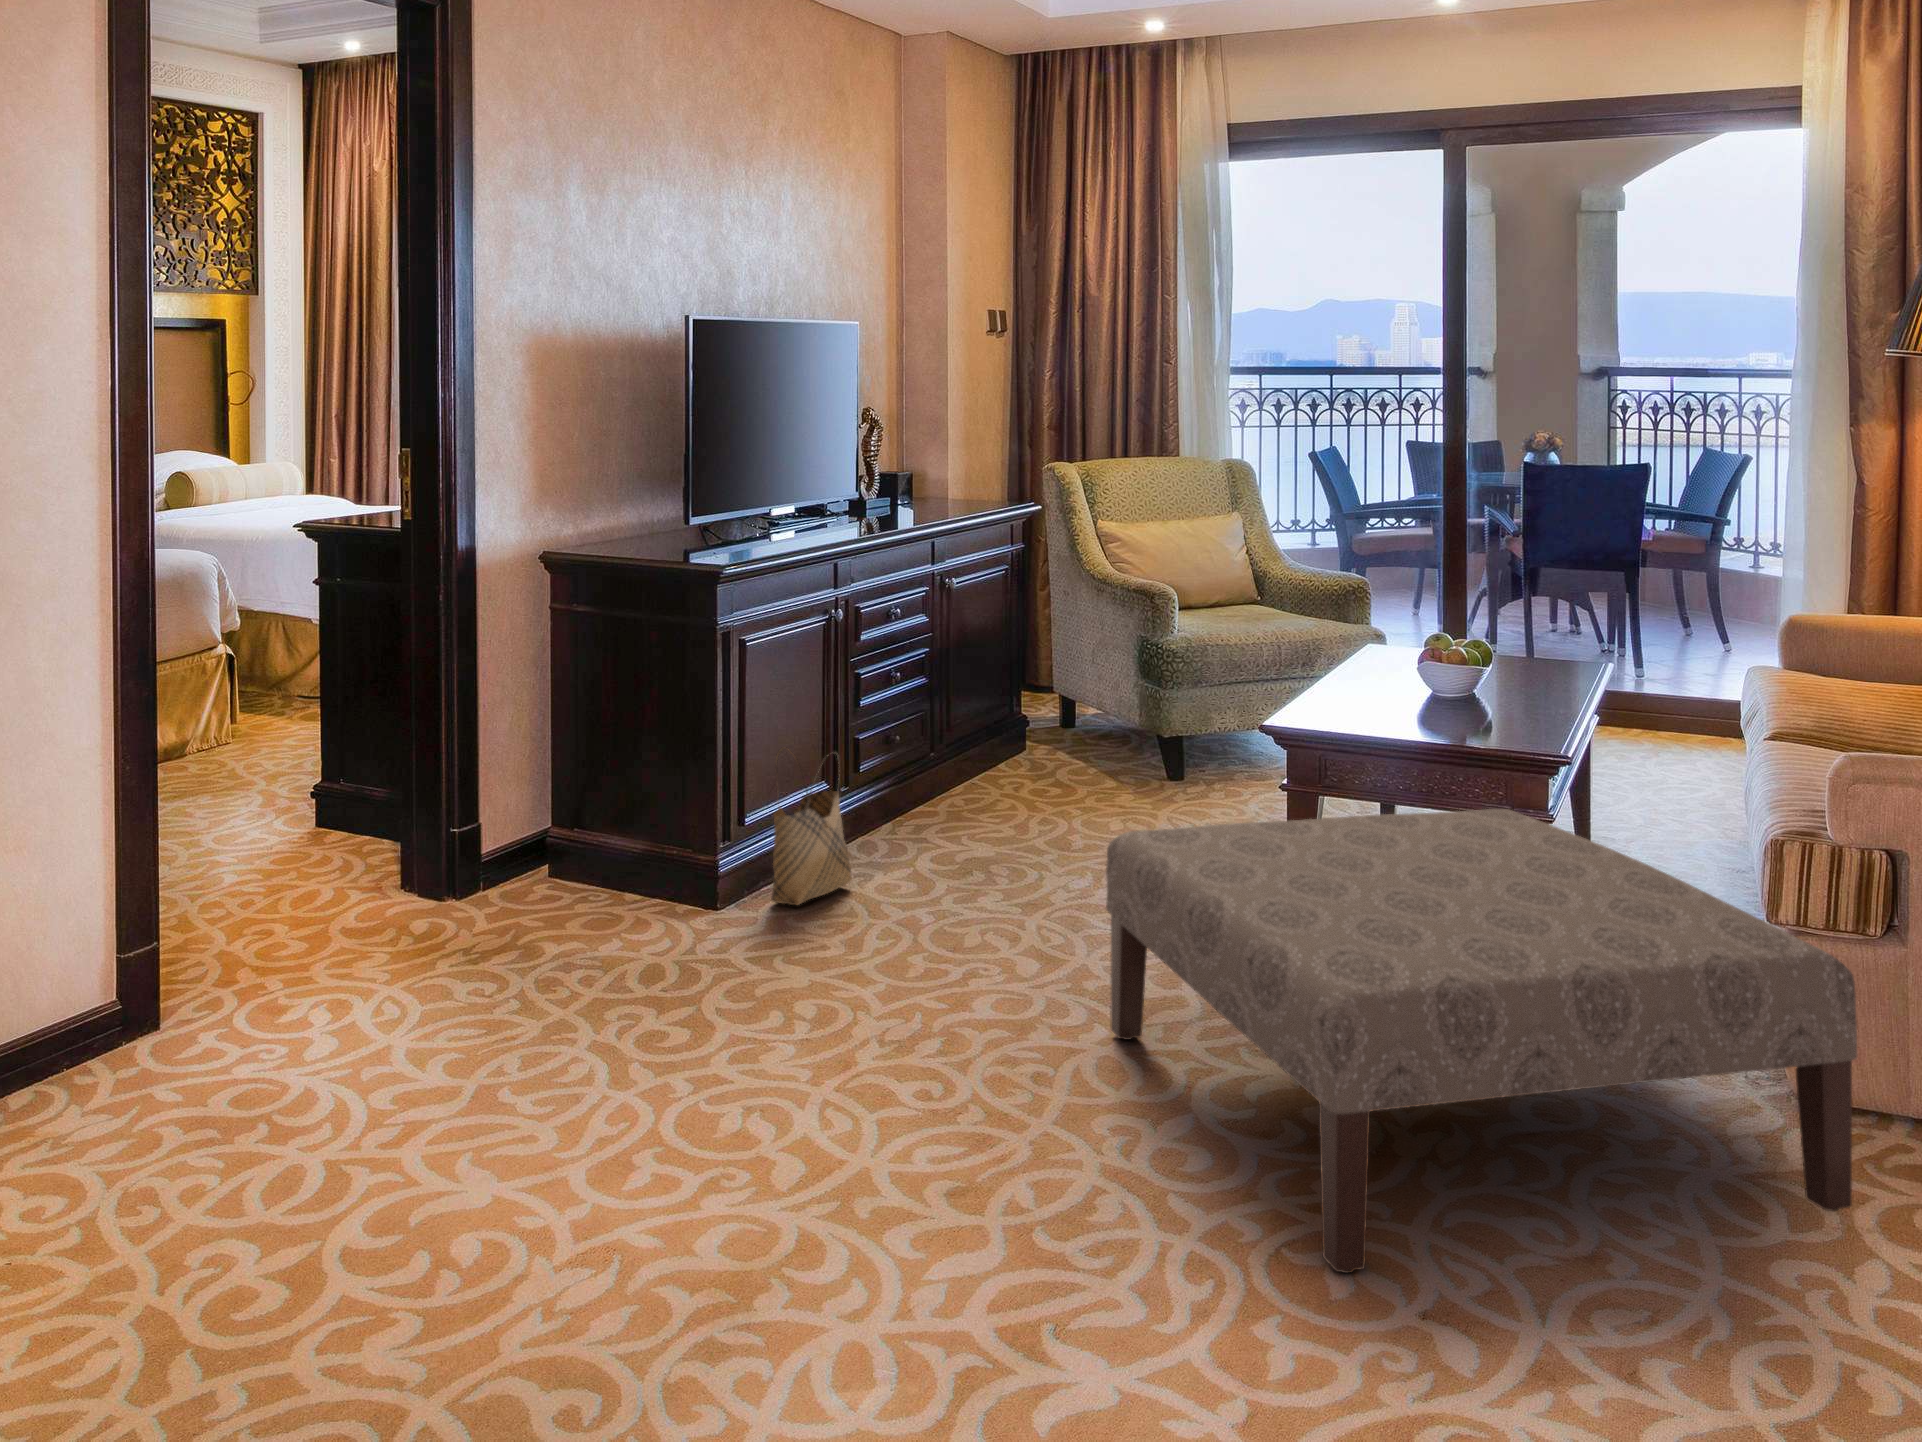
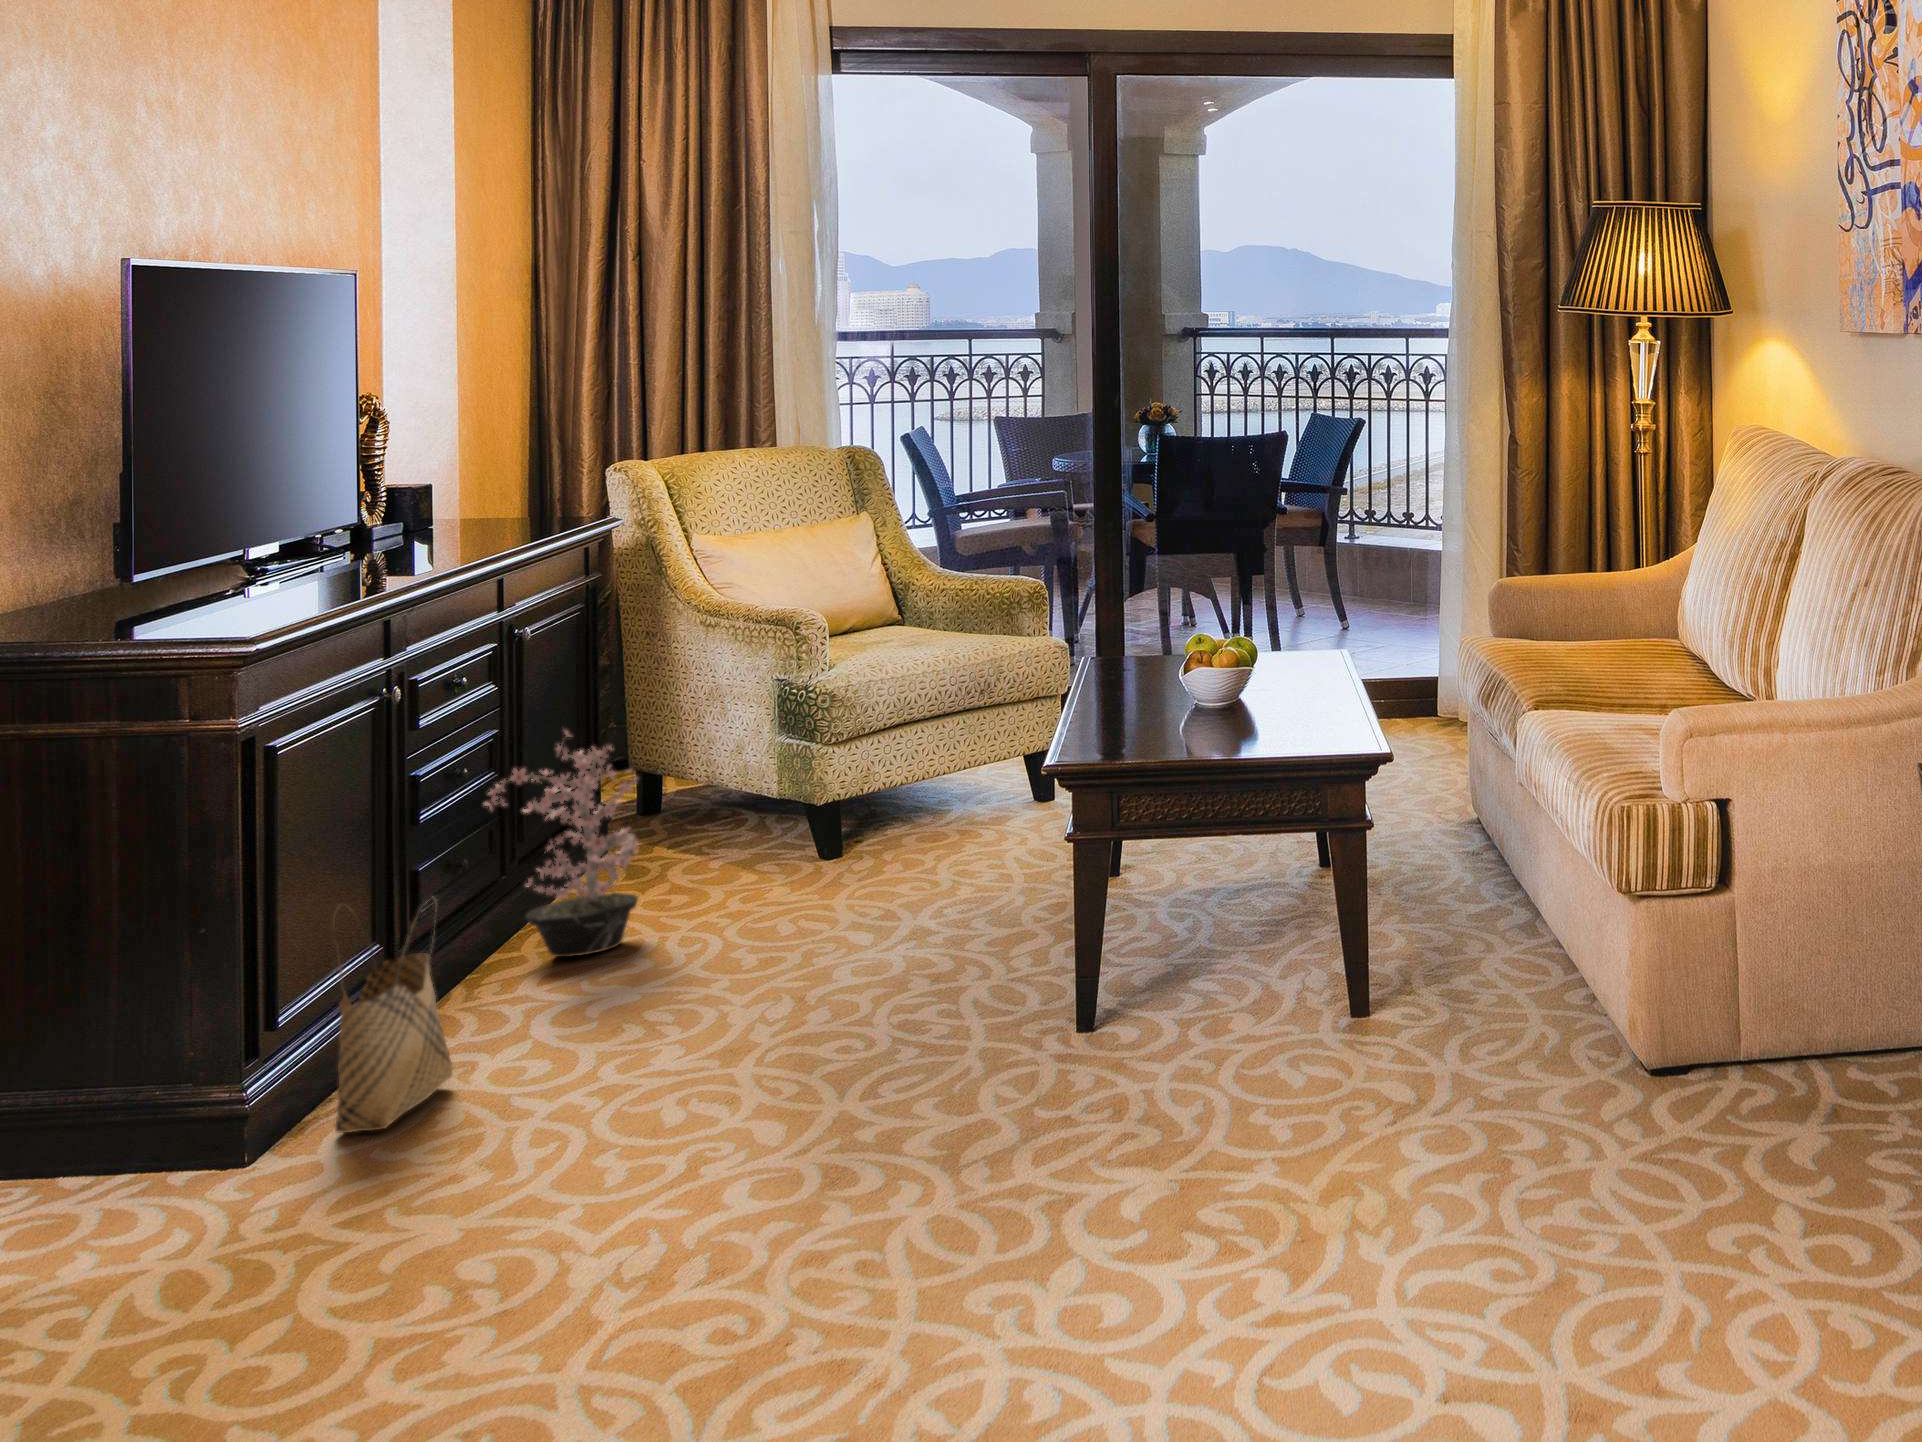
potted plant: none [899,647,1024,819] -> present [485,731,638,957]
ottoman: present [1106,809,1857,1273] -> none [919,822,1737,1386]

